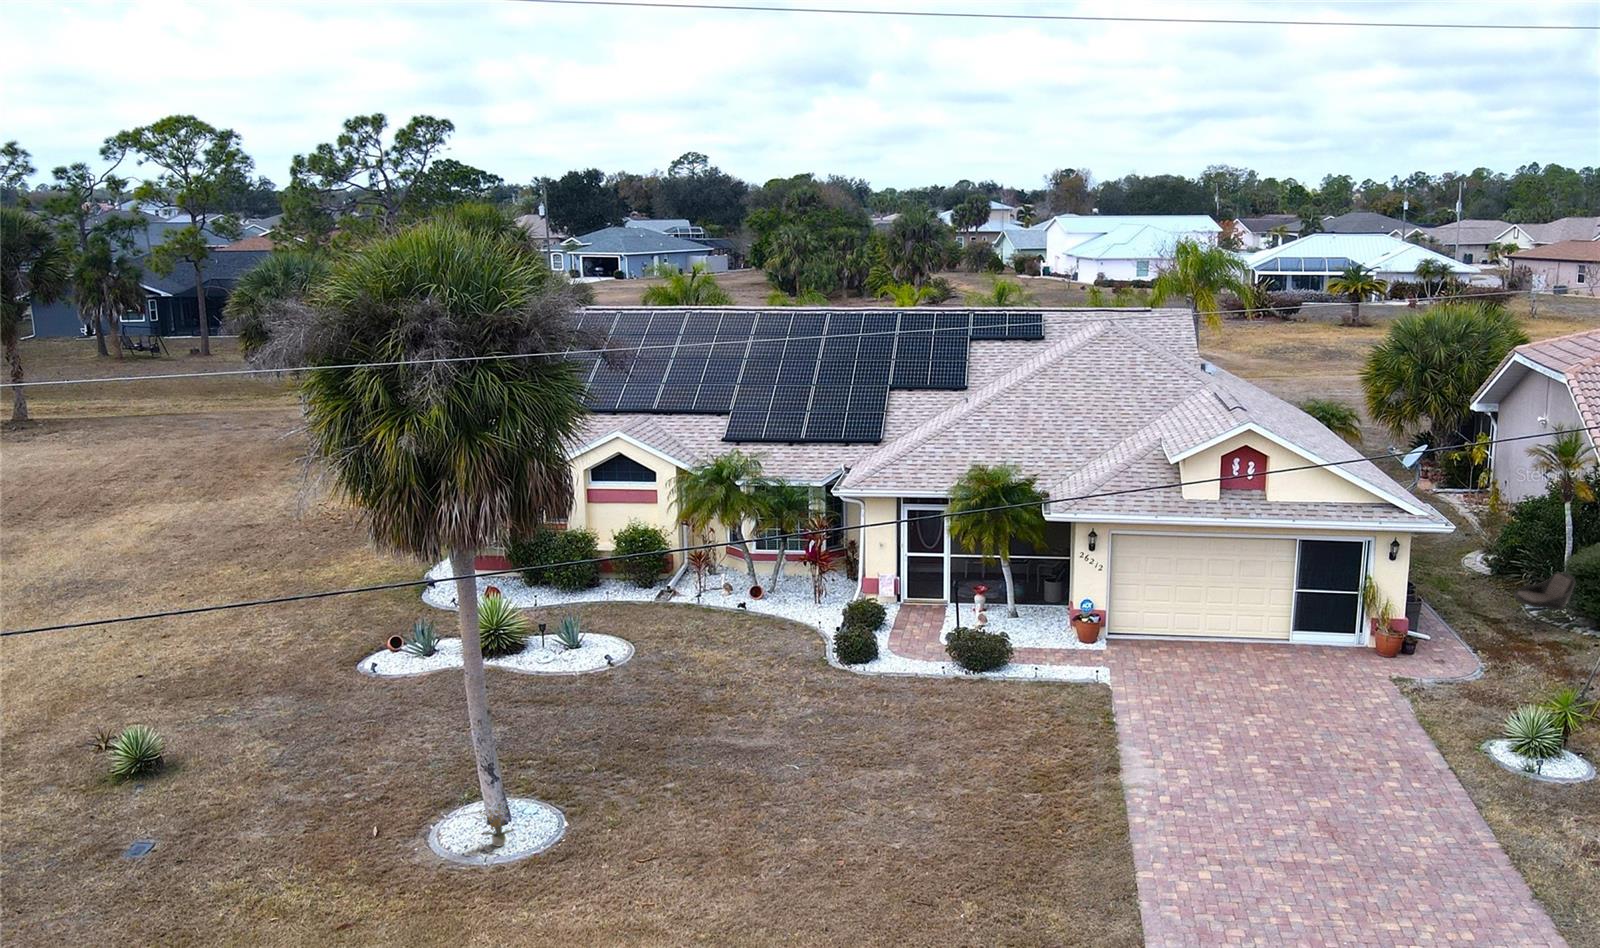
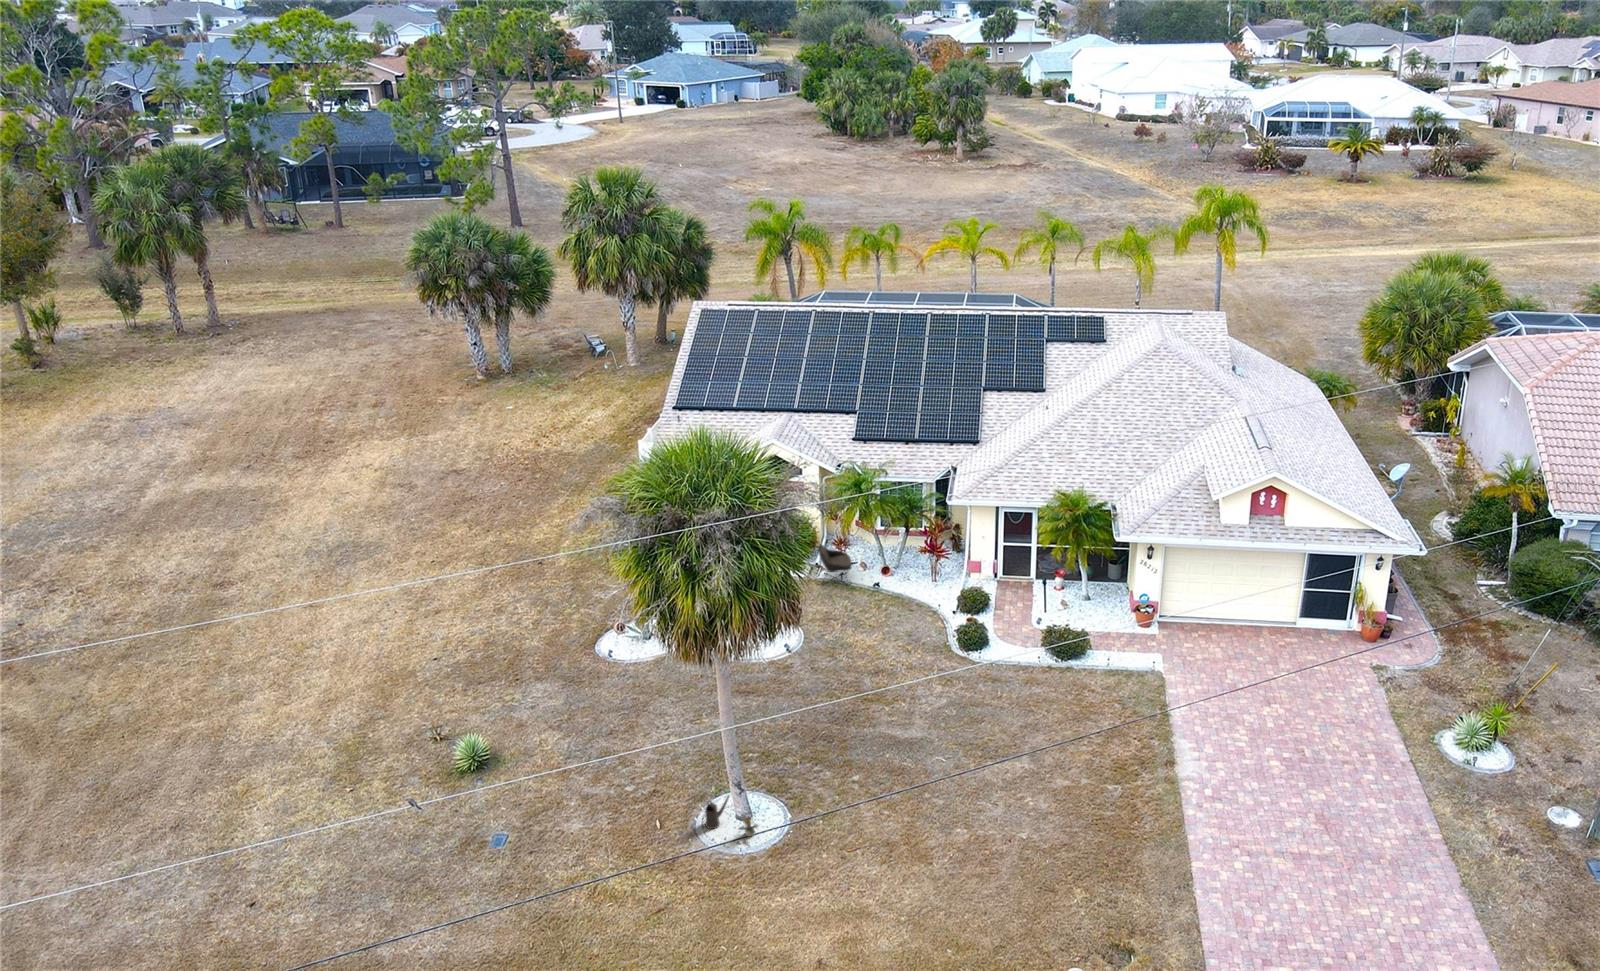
lounge chair: present [1513,573,1575,630] -> present [818,545,852,584]
watering can: none [431,792,477,839] -> present [705,796,729,829]

